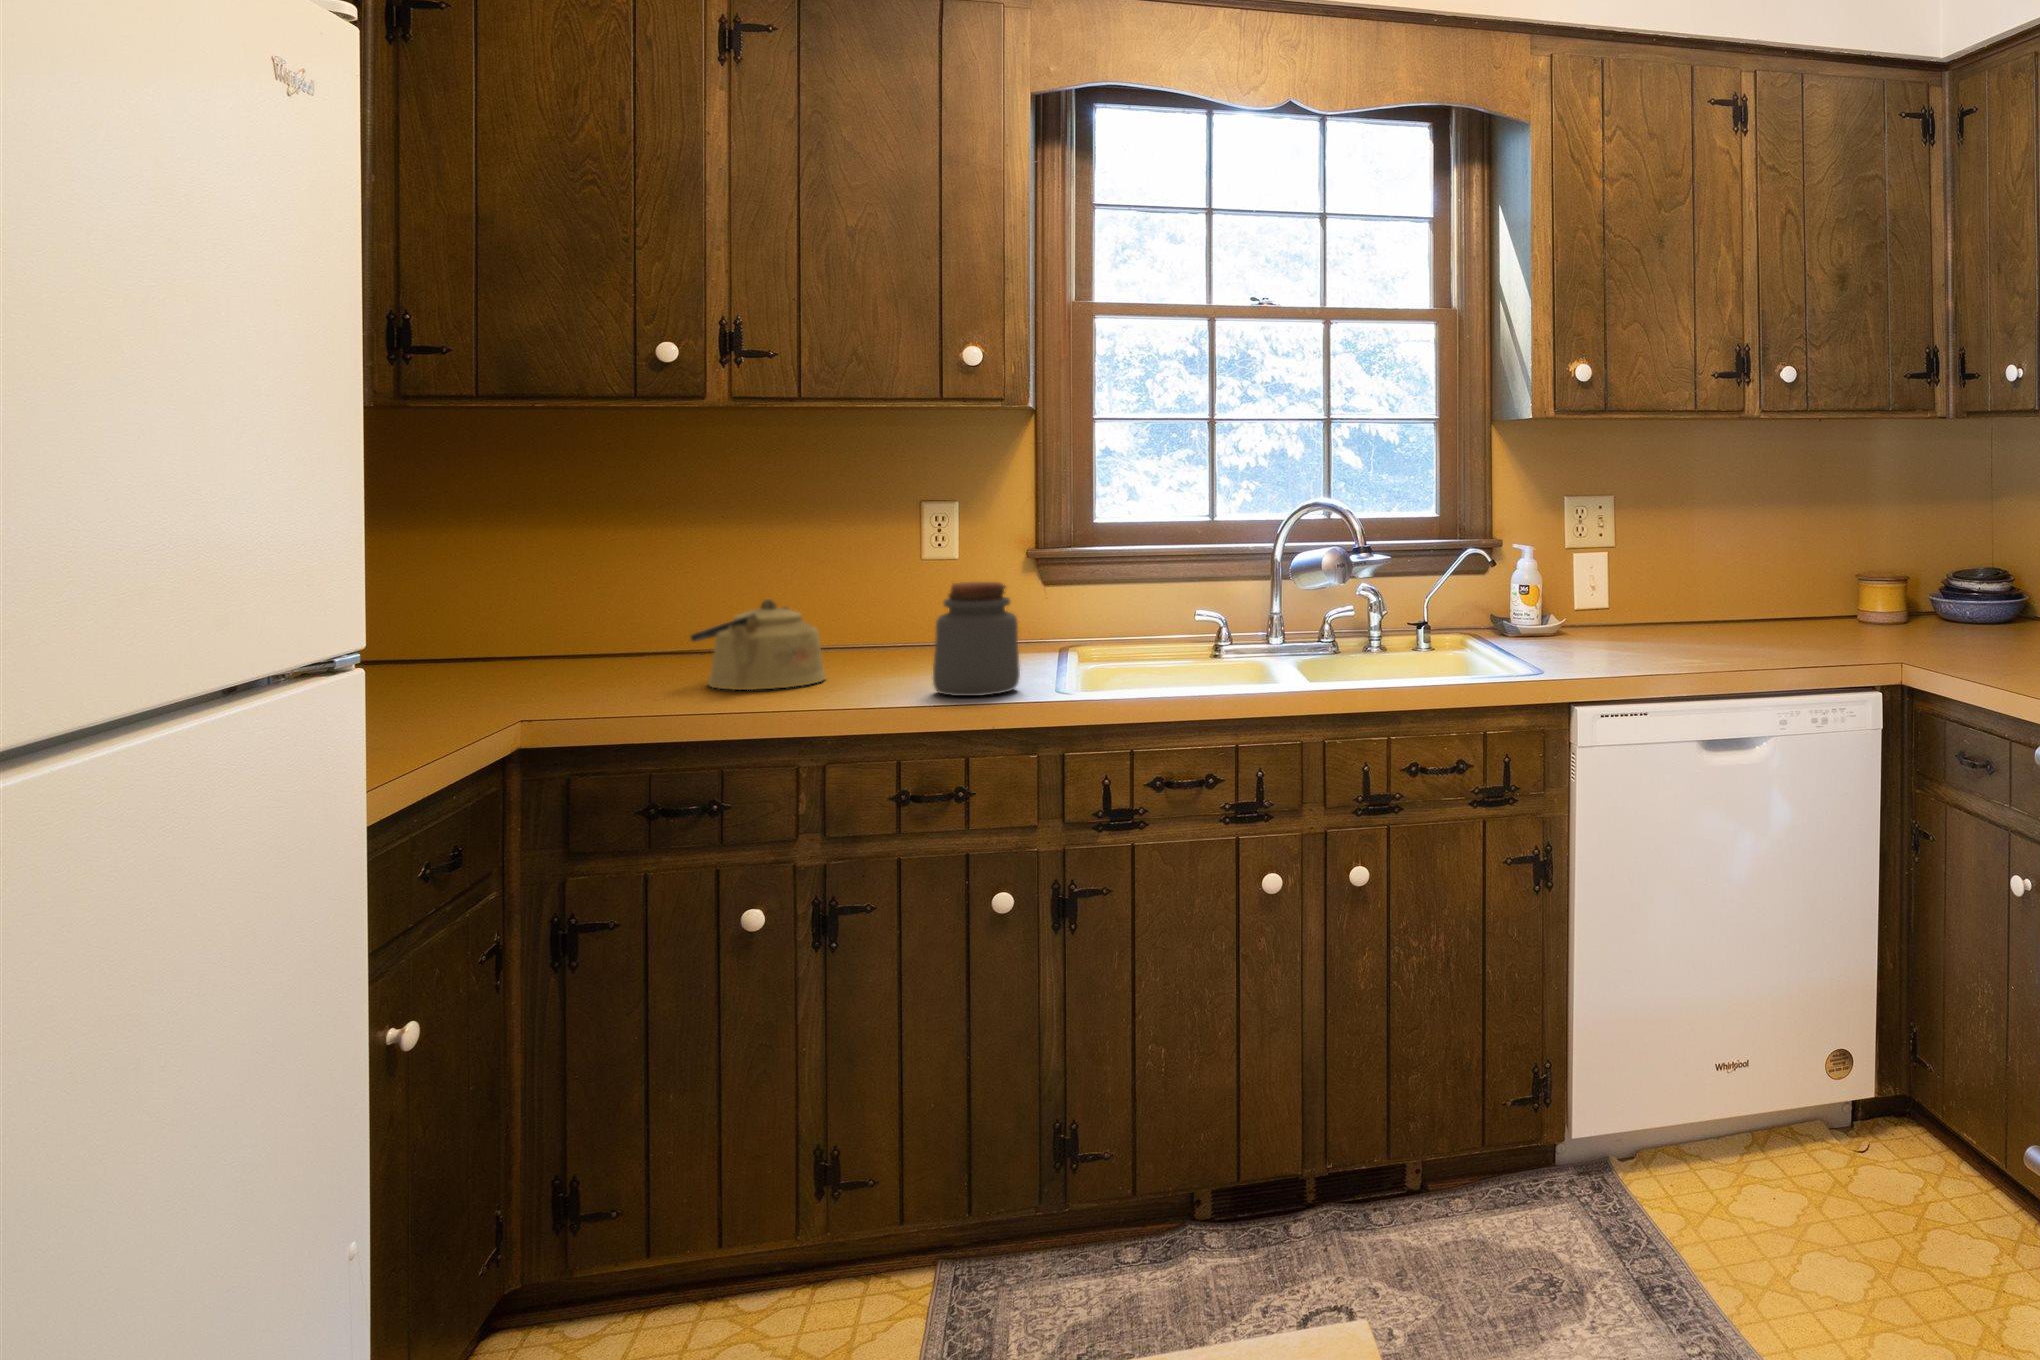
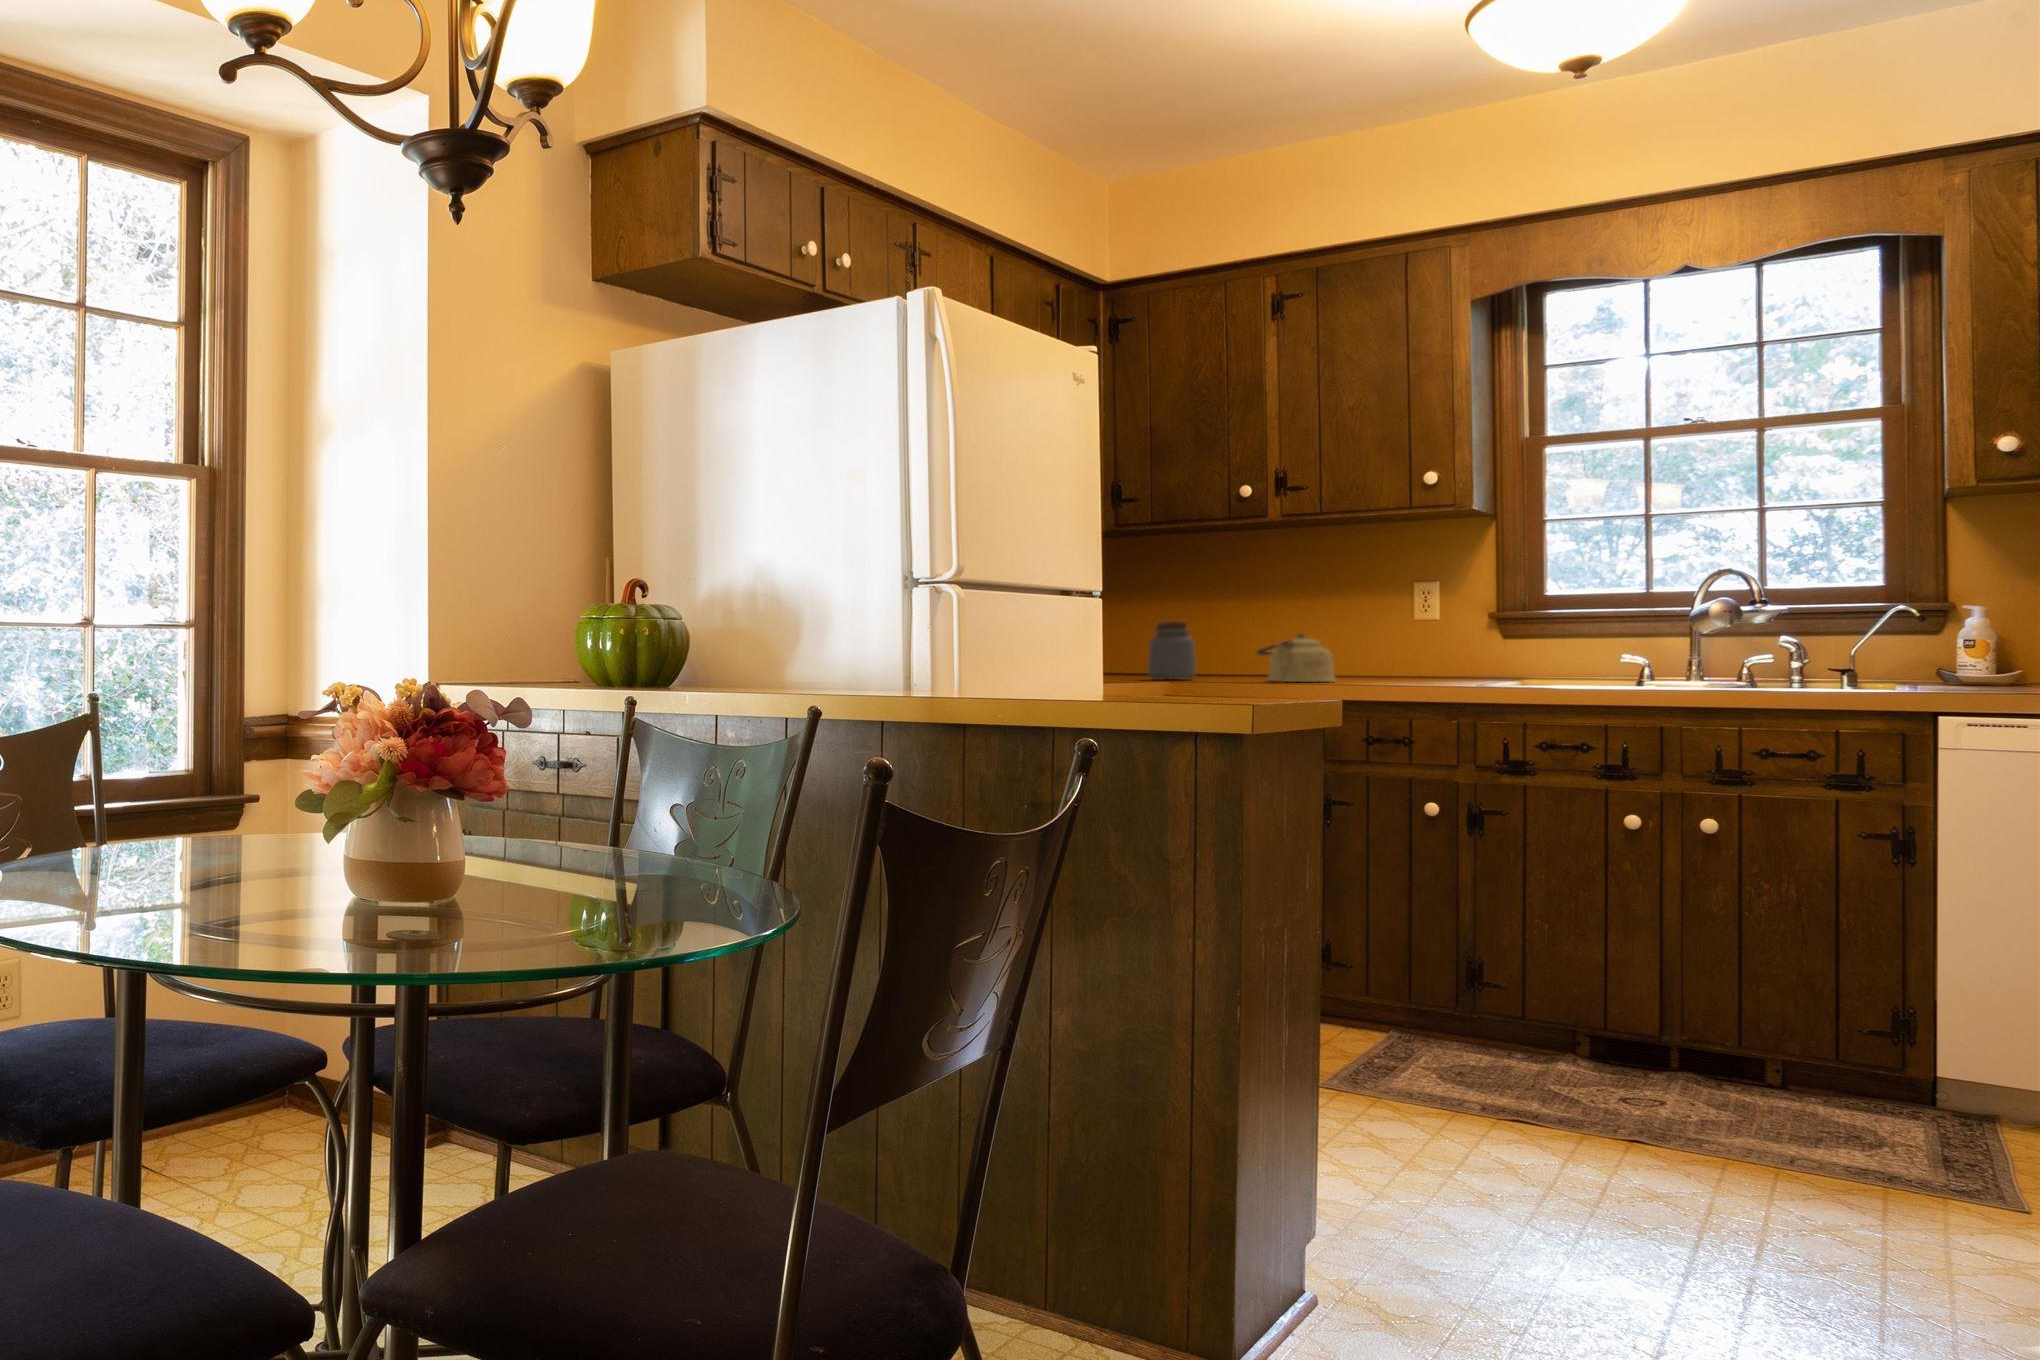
jar: present [933,582,1020,696] -> present [1148,621,1196,680]

